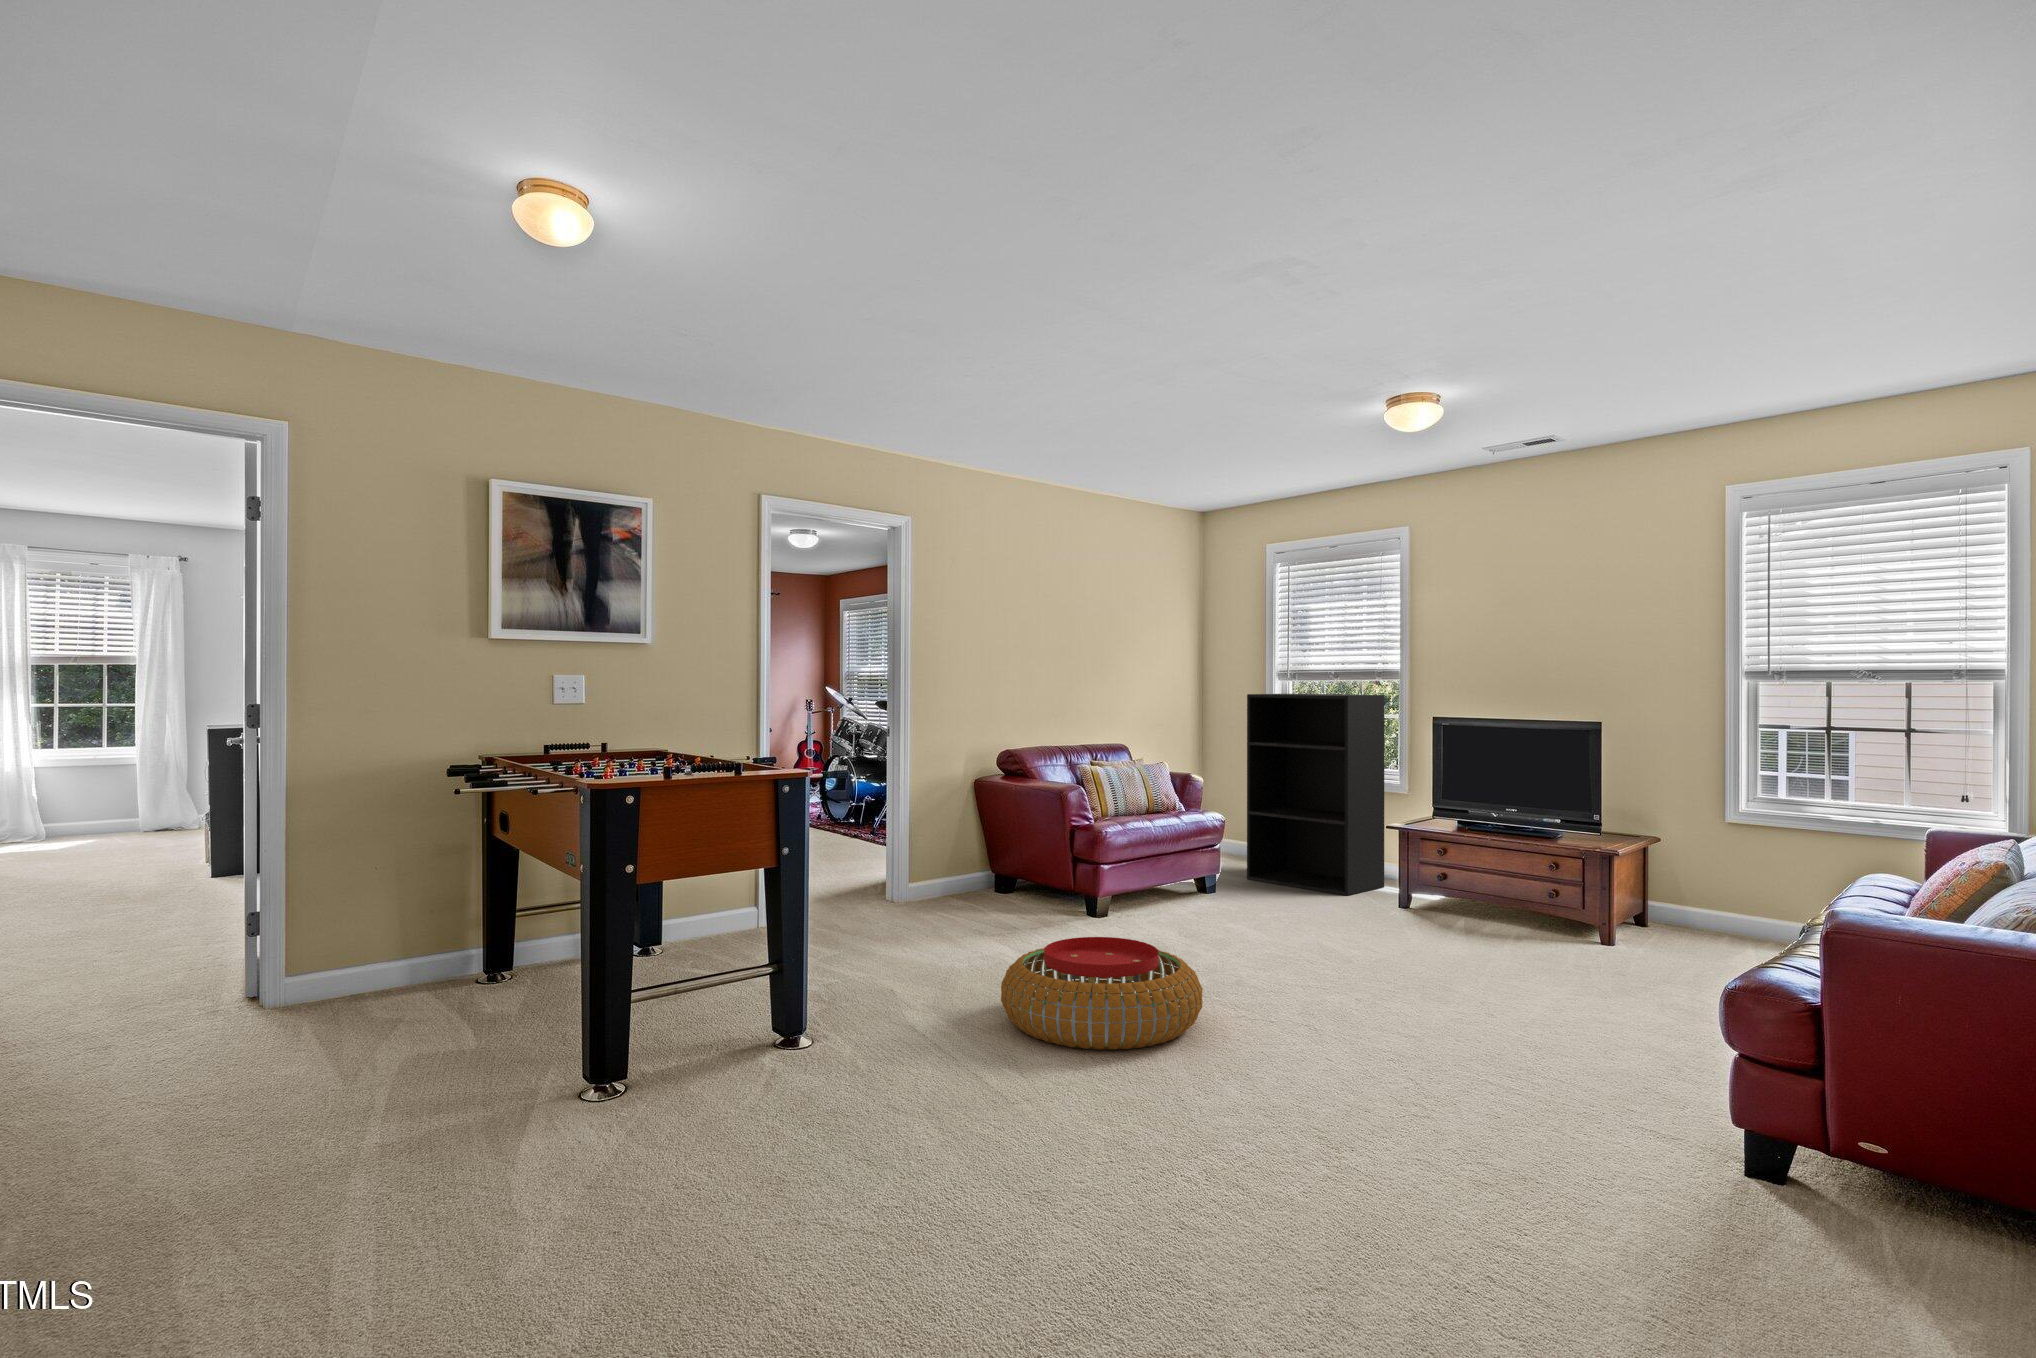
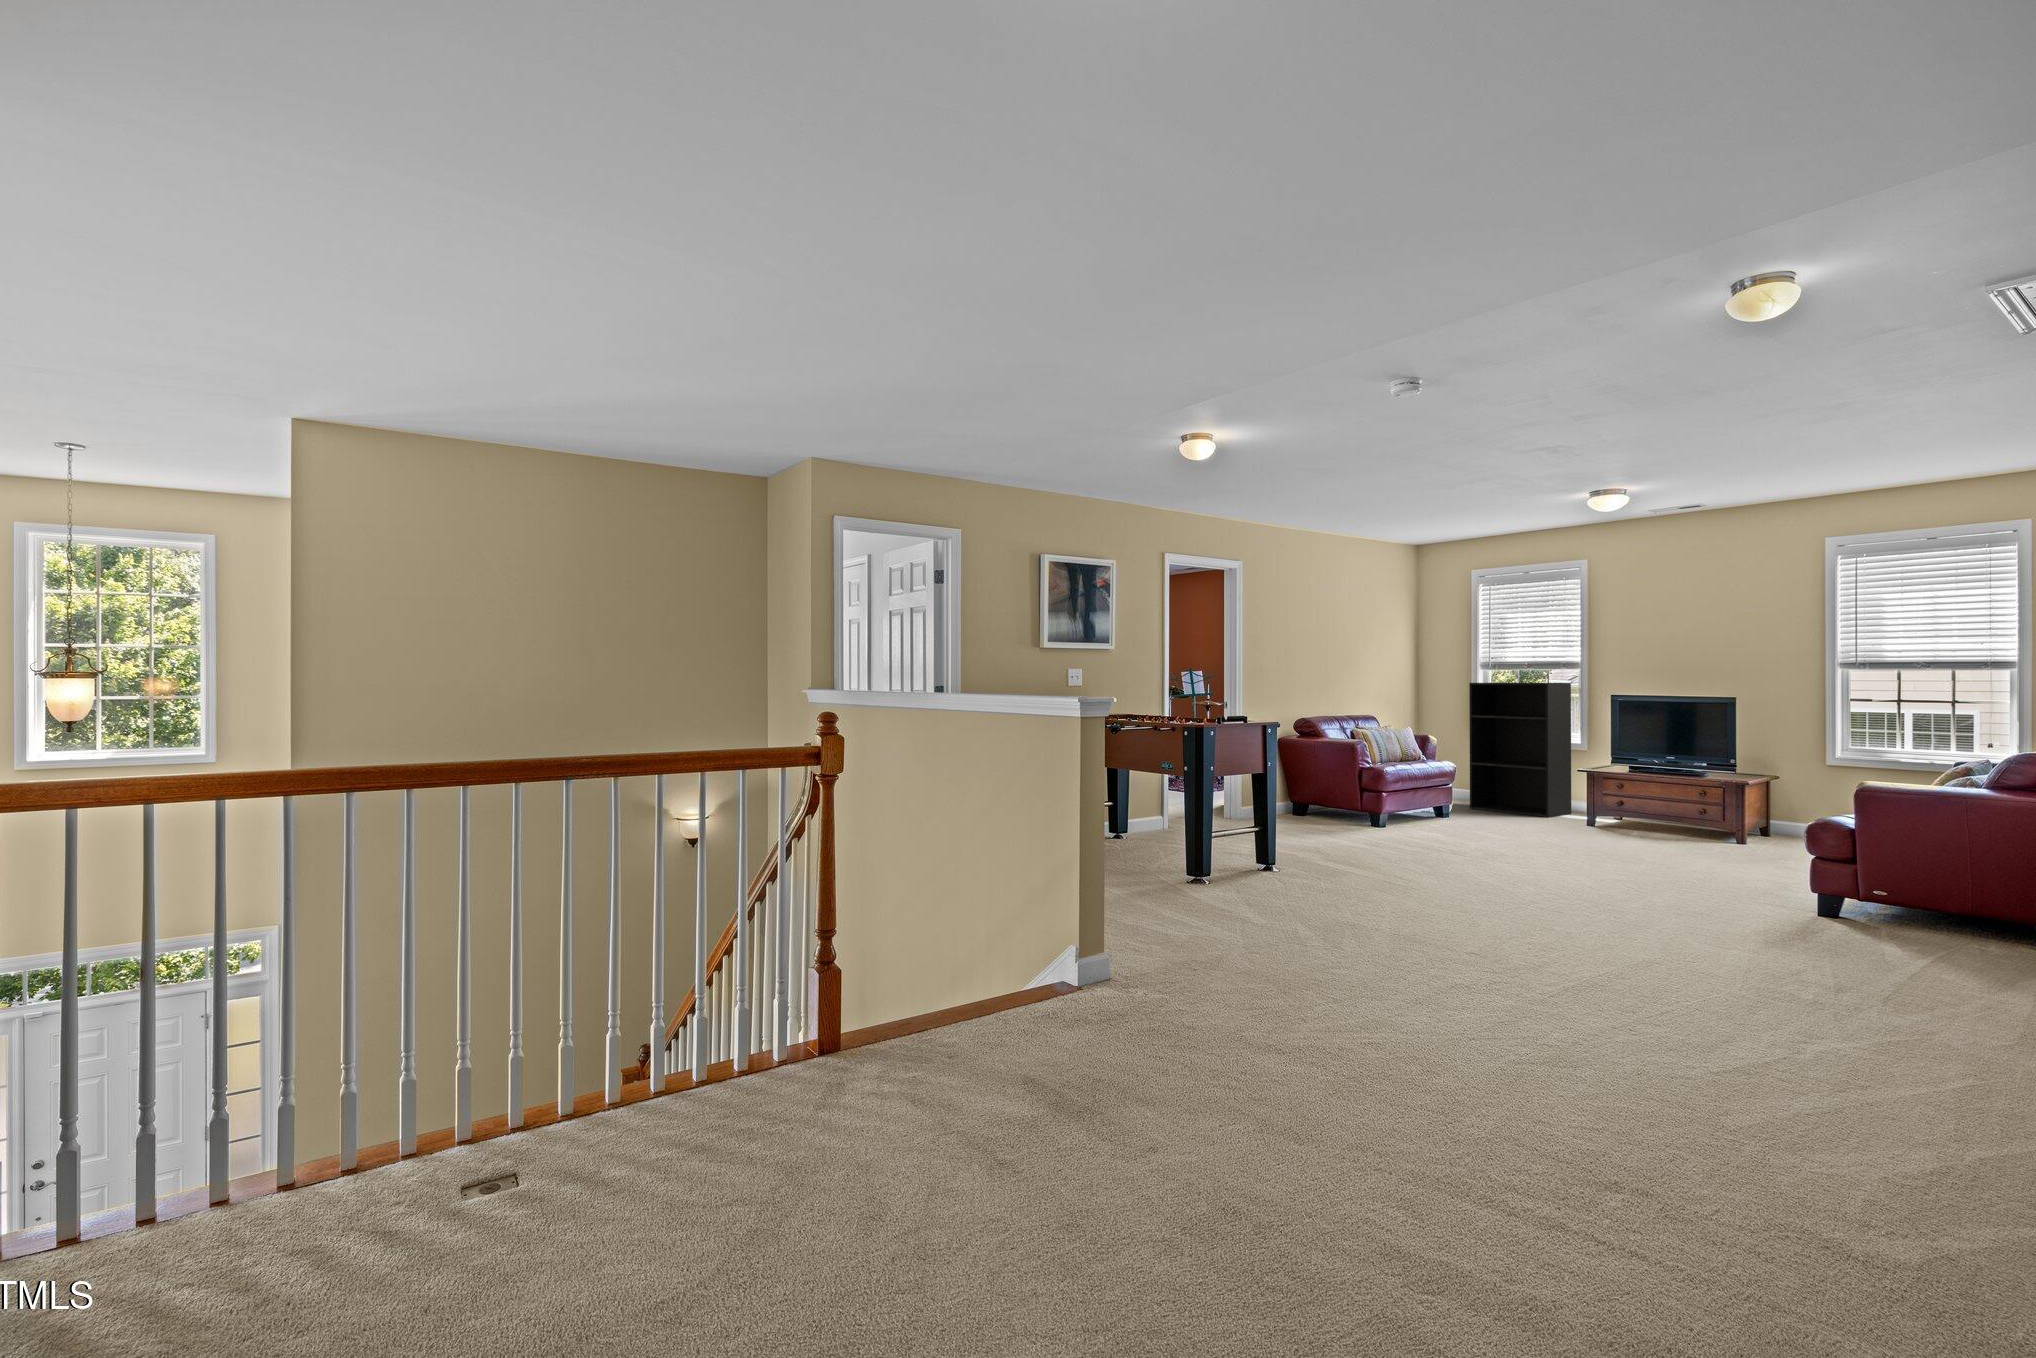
pouf: present [1001,937,1203,1050] -> none [1378,819,1503,873]

